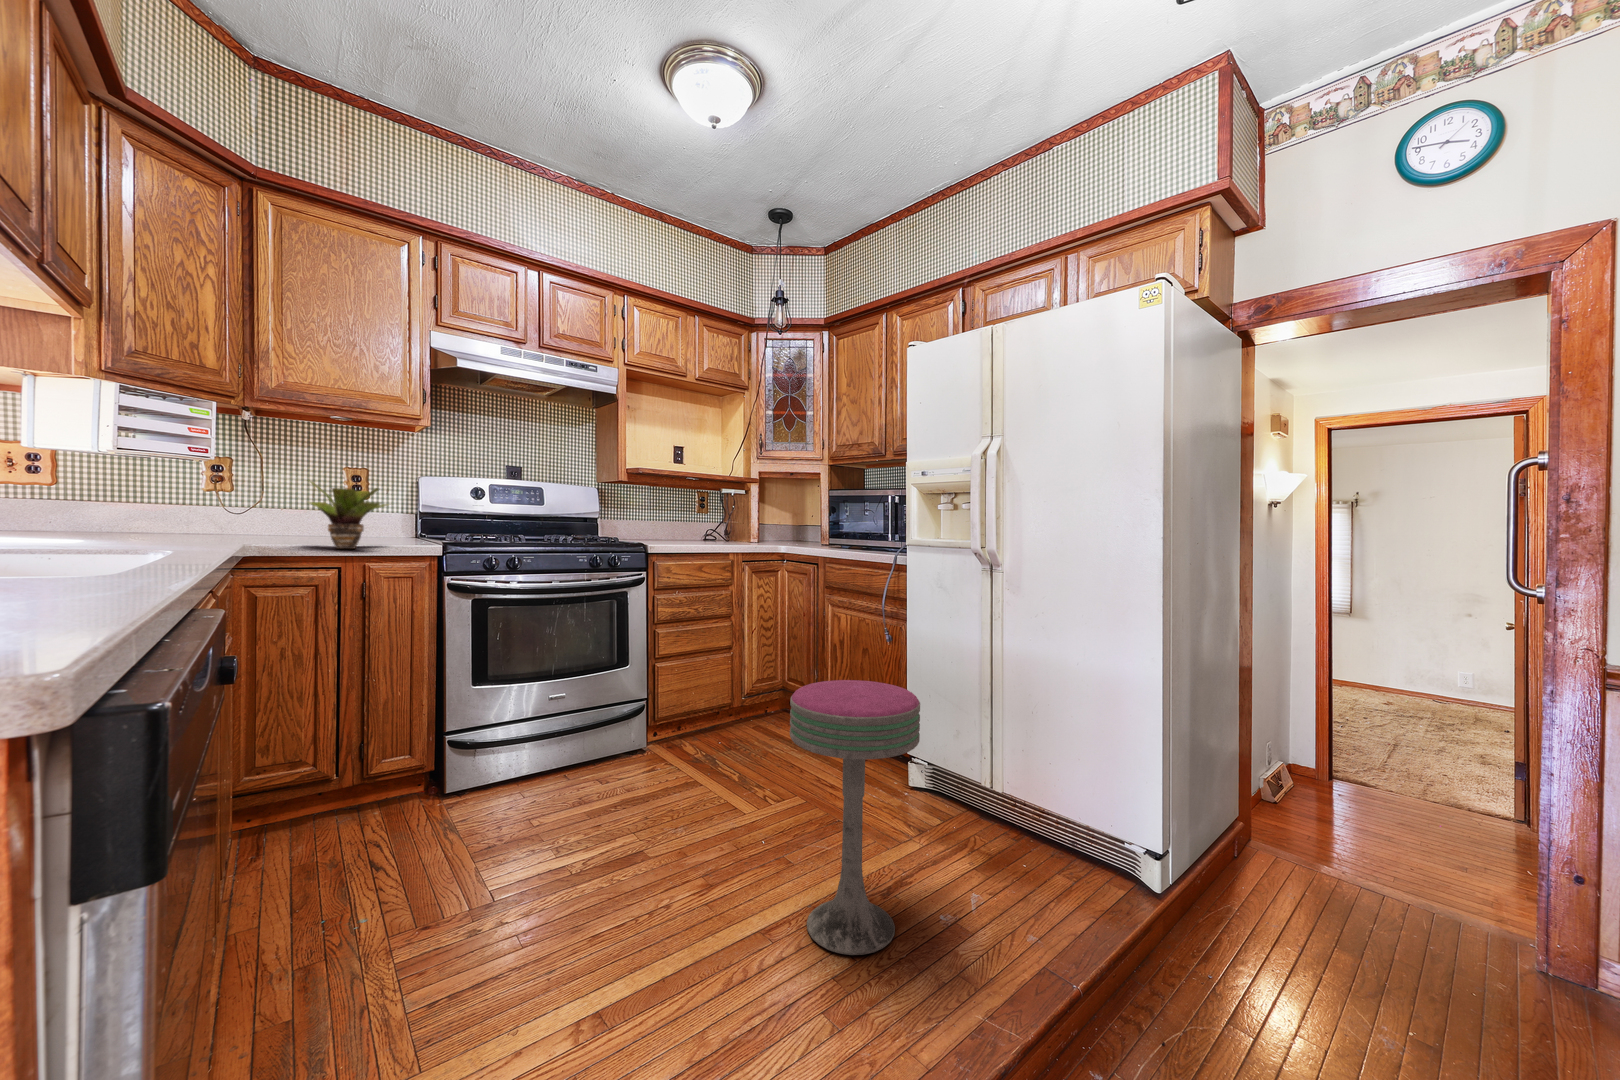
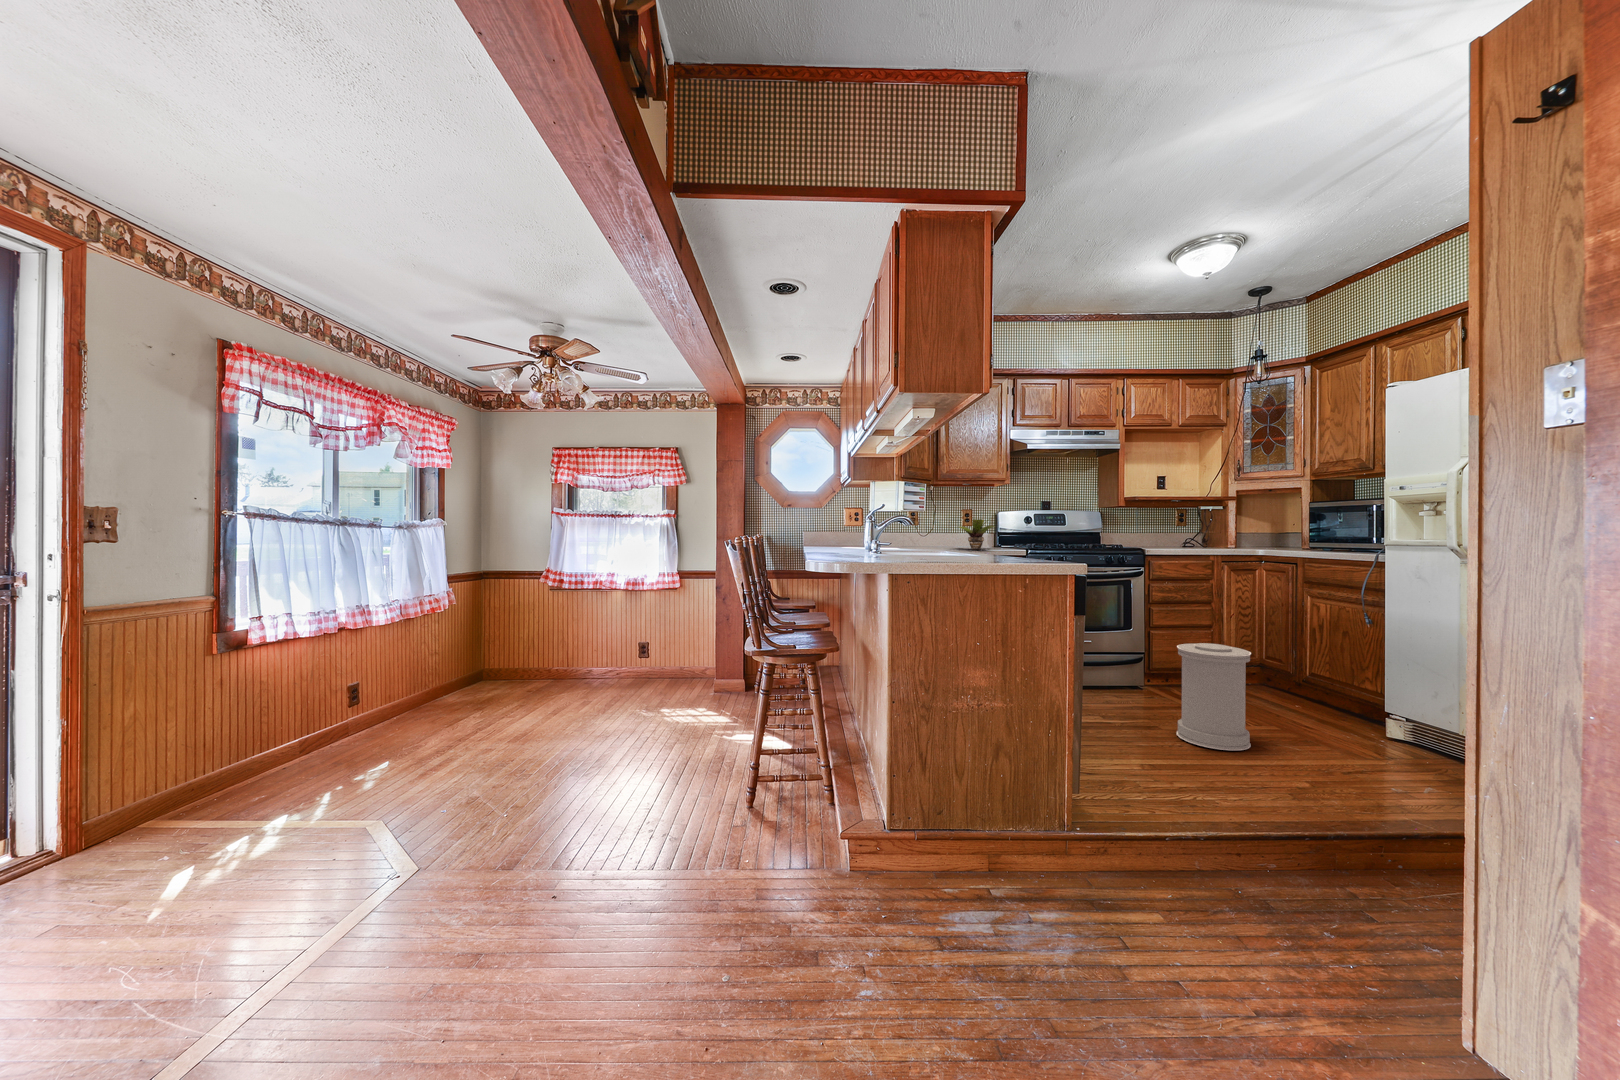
bar stool: present [790,680,920,955] -> none [1258,632,1366,799]
trash can: none [678,697,778,877] -> present [1177,643,1251,751]

